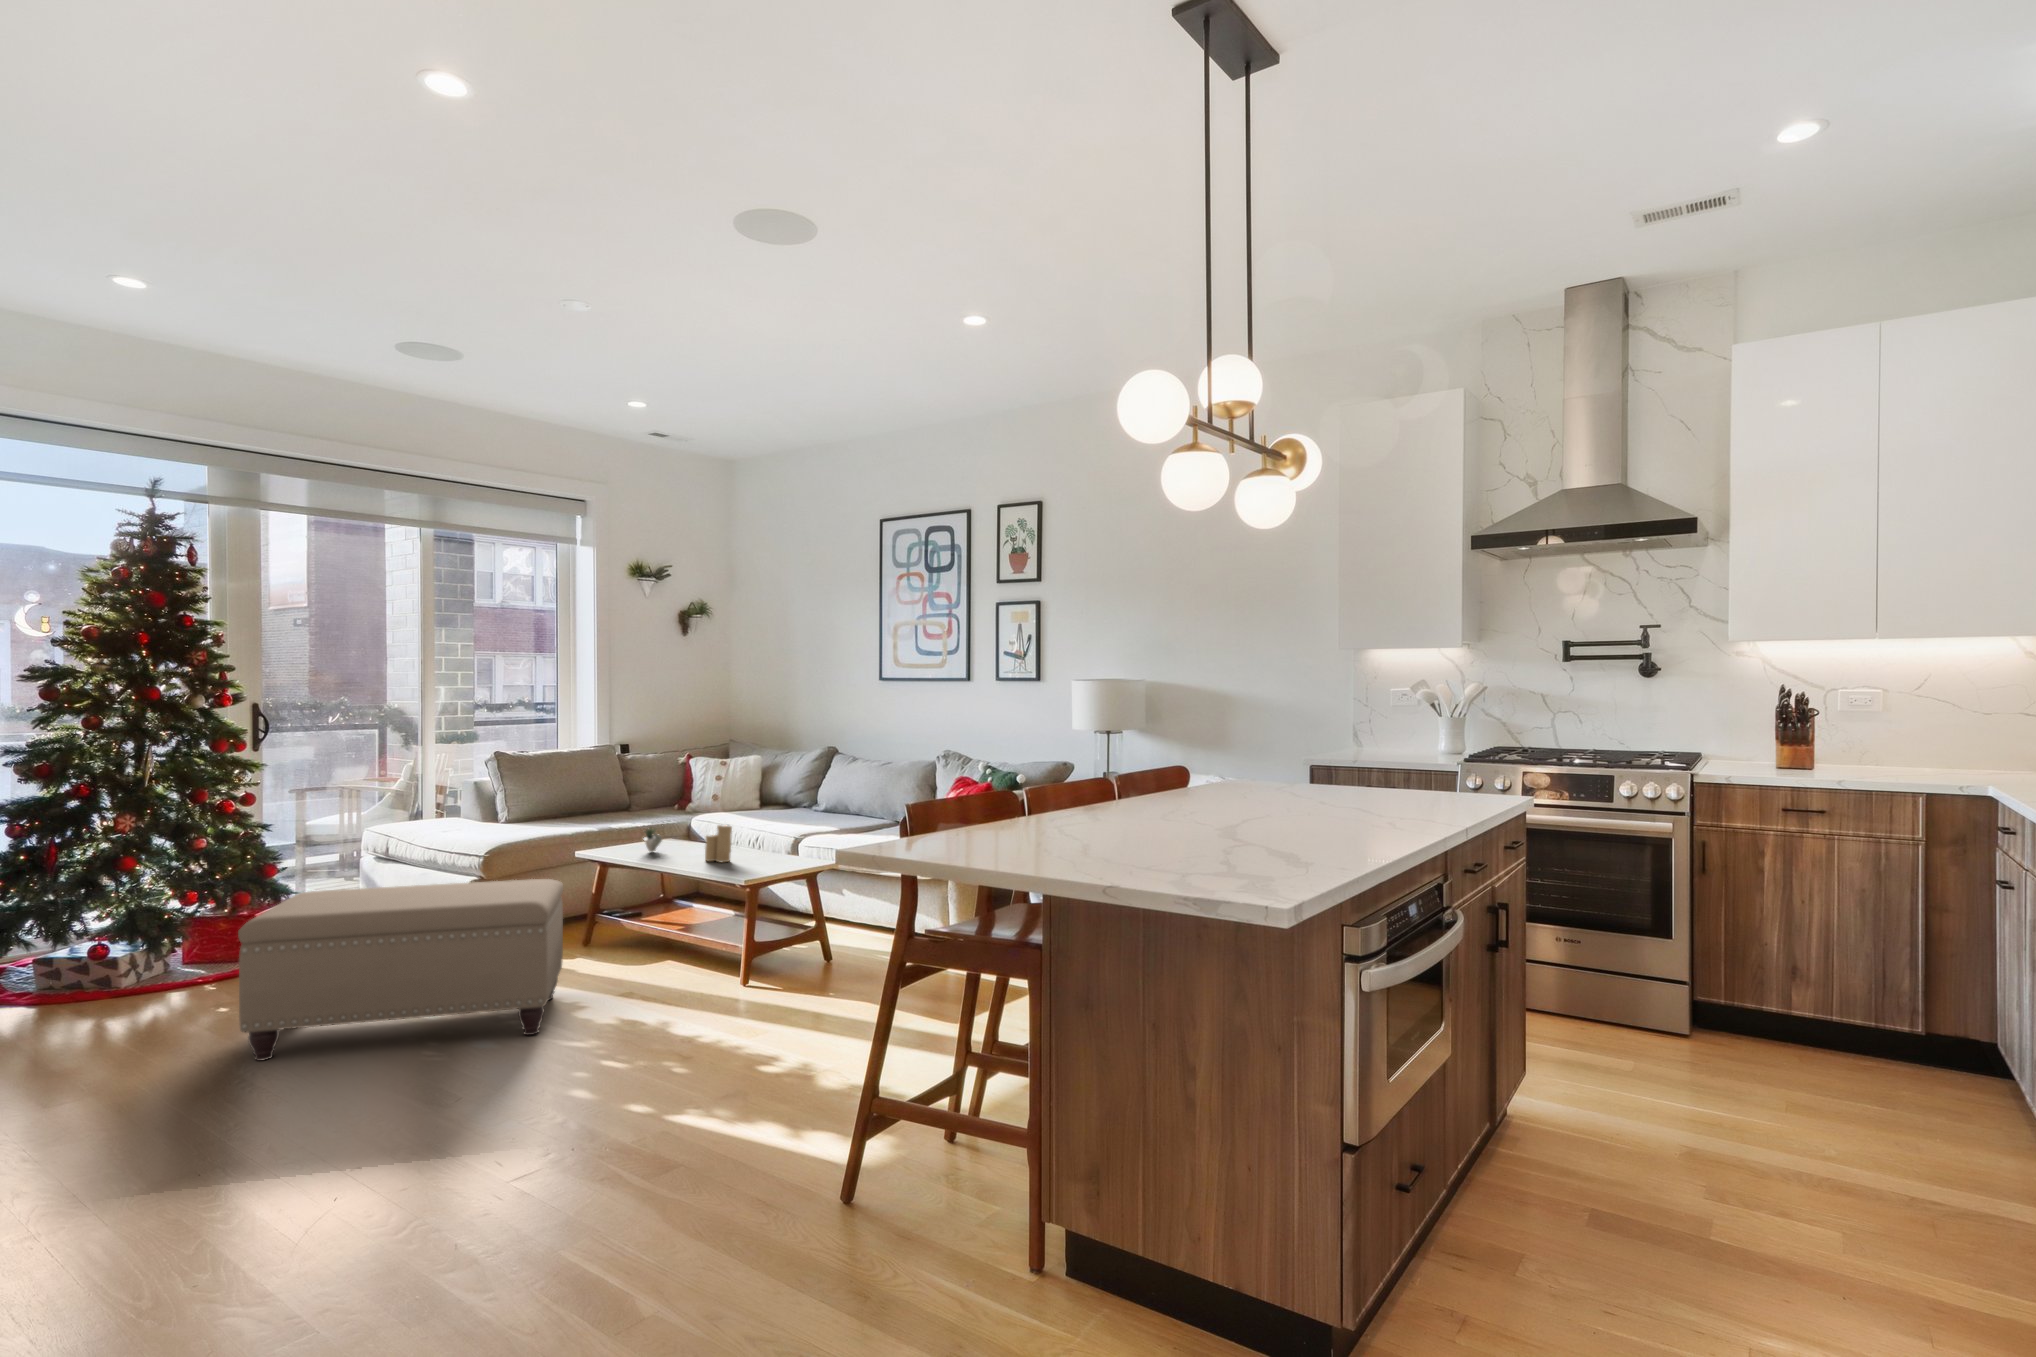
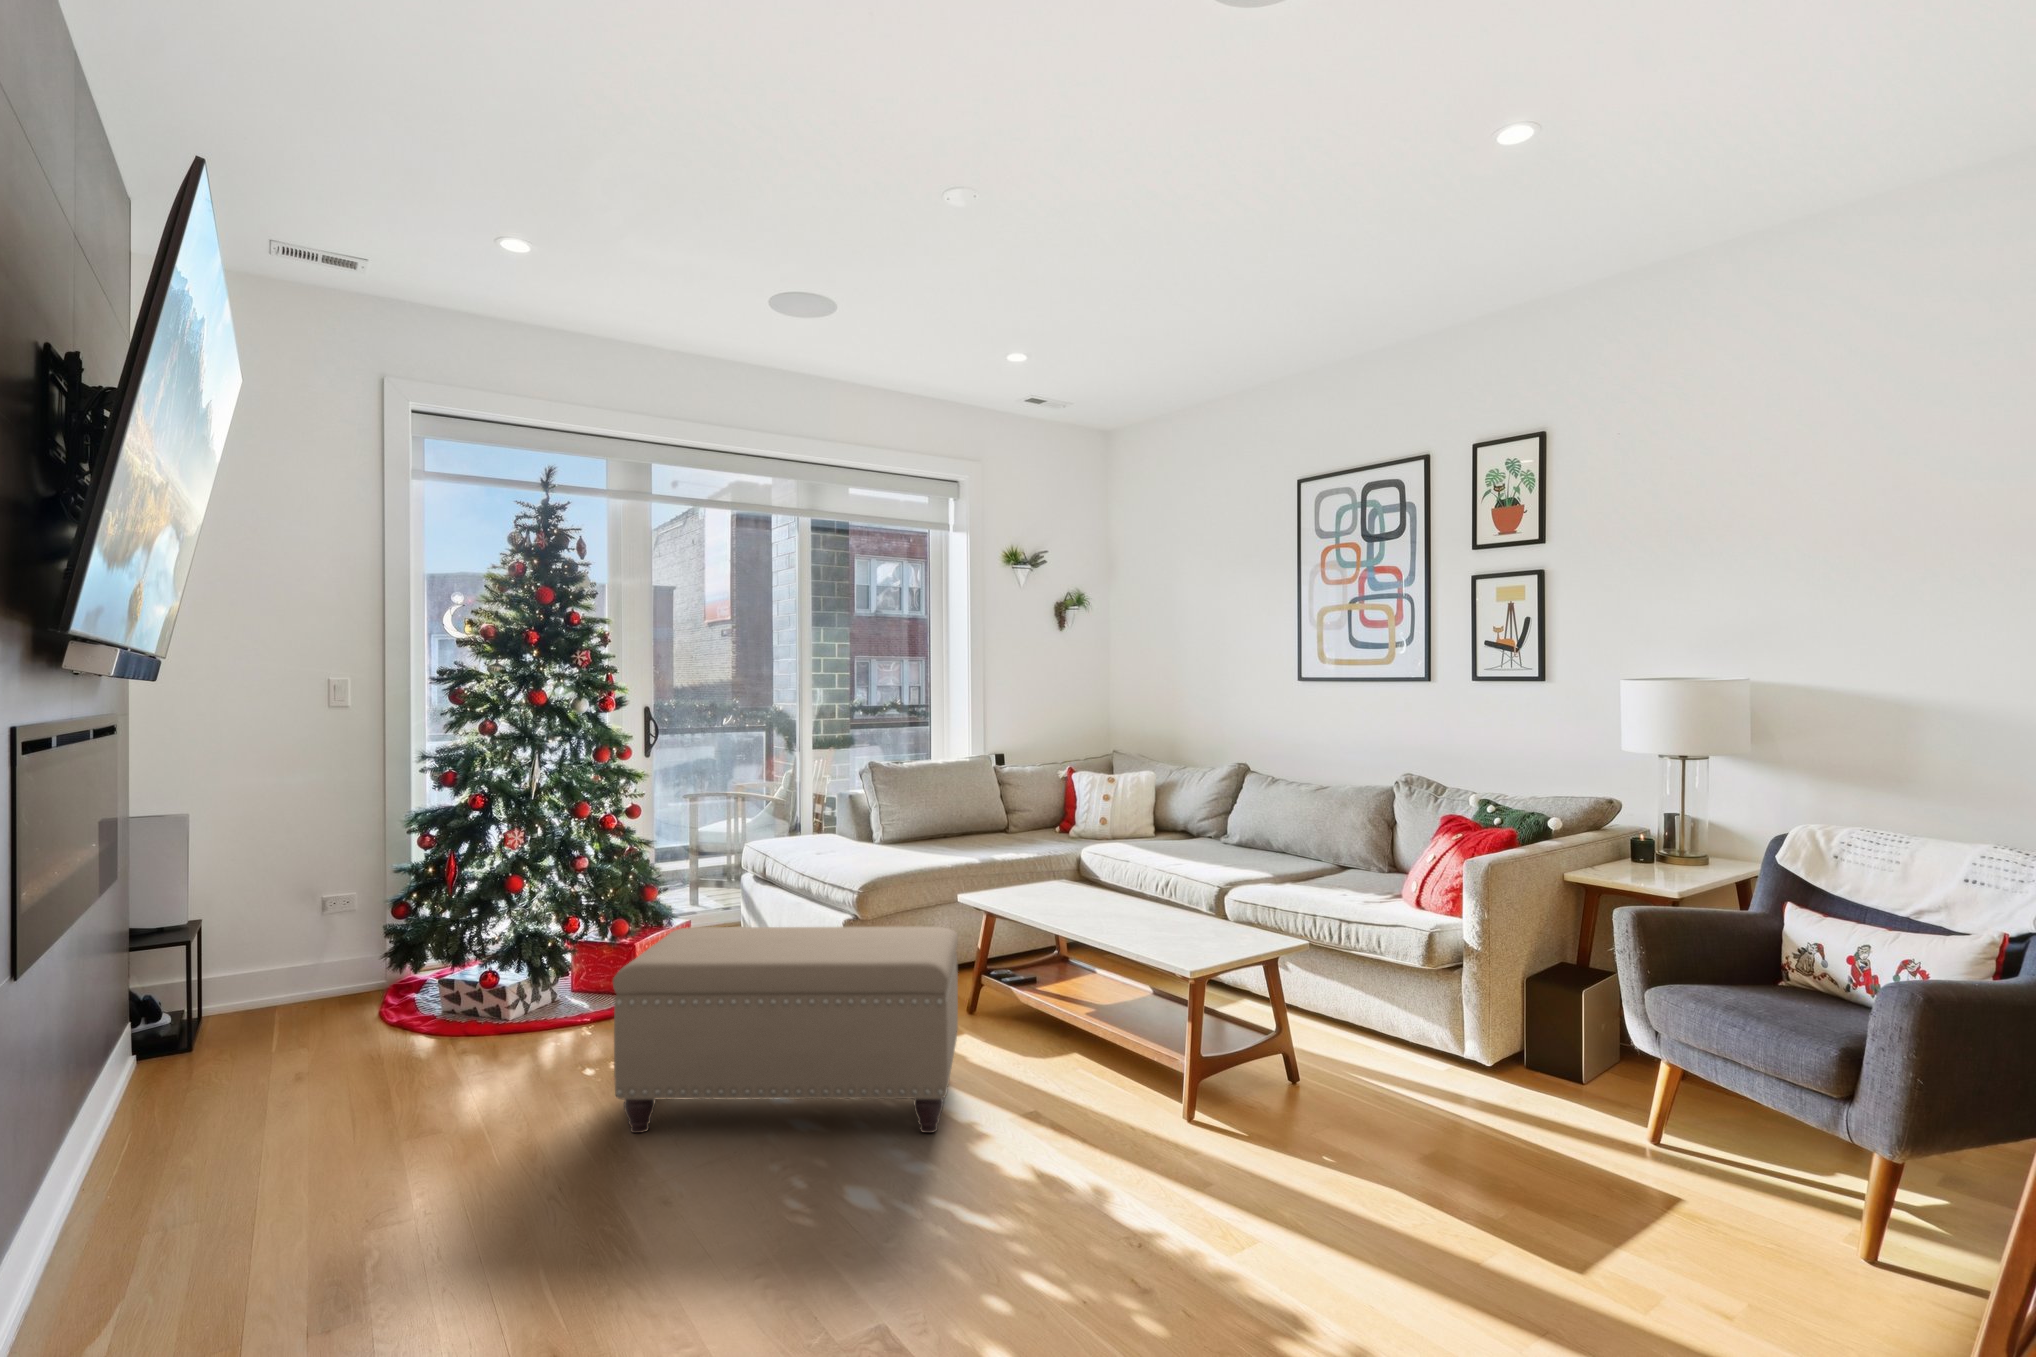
candle: present [705,822,732,862] -> none [1116,858,1150,912]
succulent plant: present [644,827,662,852] -> none [1038,858,1064,891]

